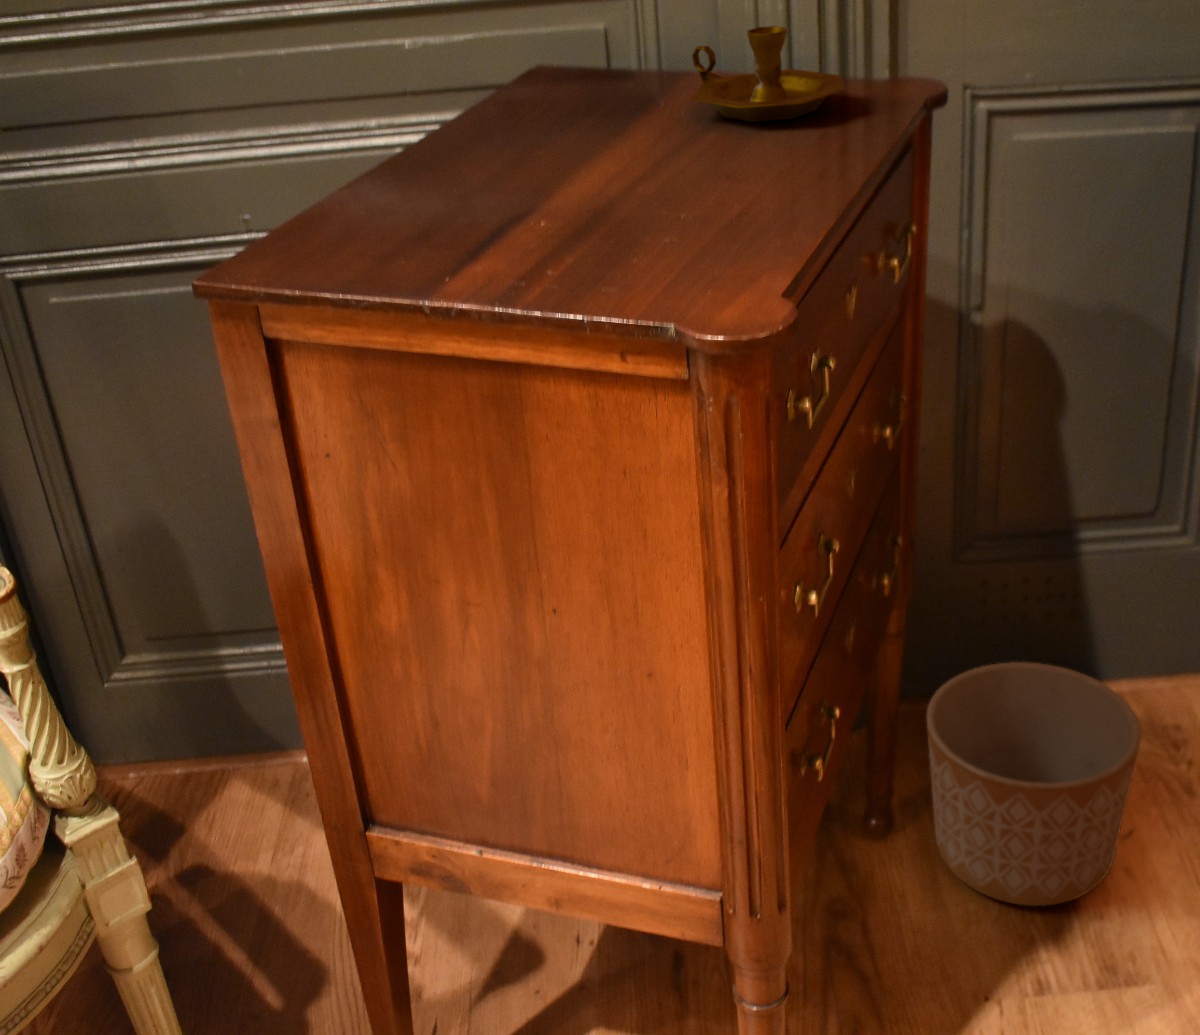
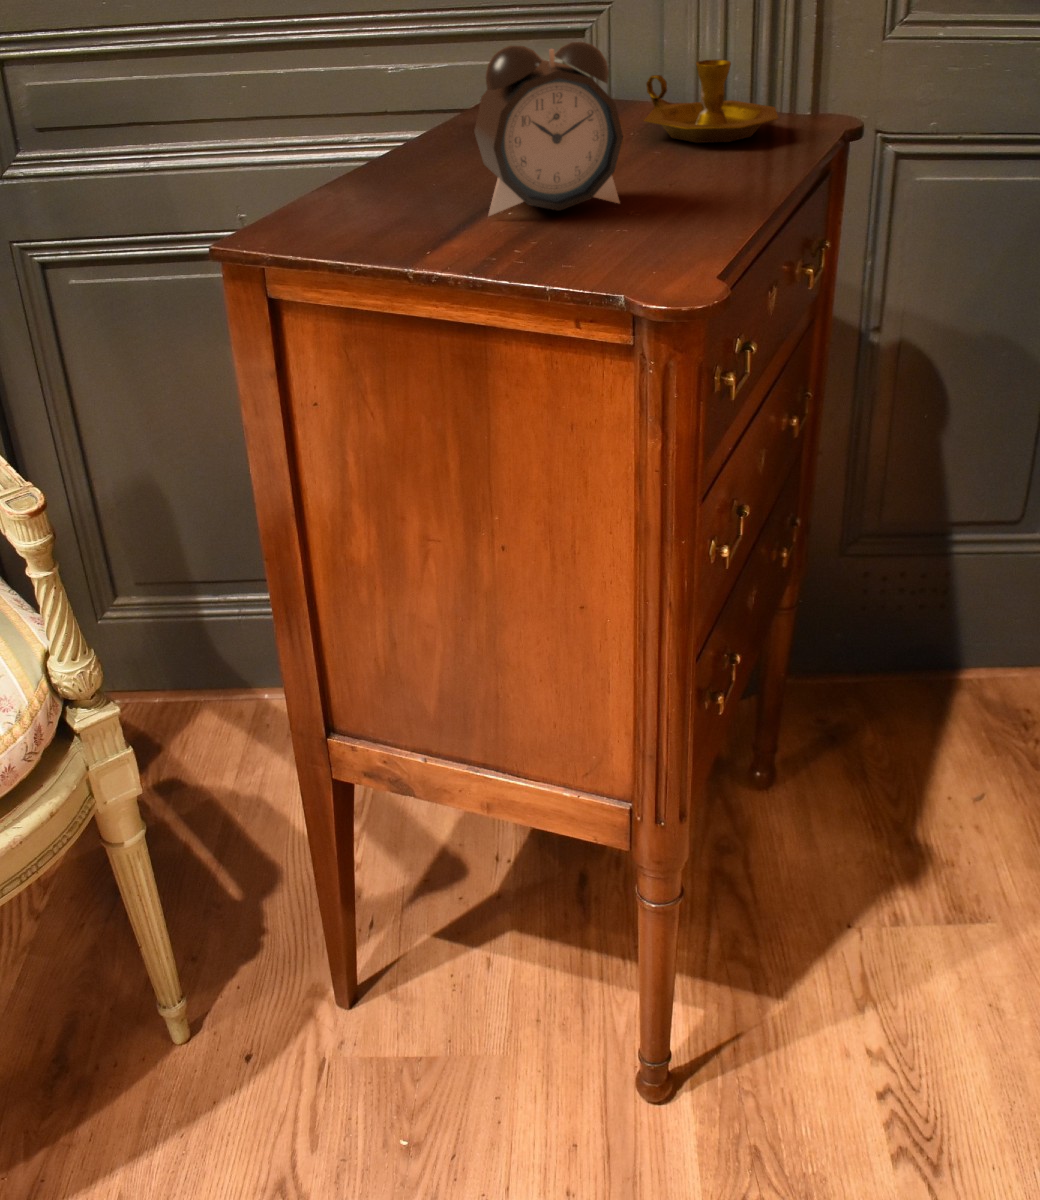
alarm clock: none [493,25,668,230] -> present [474,42,623,216]
planter: present [927,662,1141,906] -> none [813,643,998,850]

